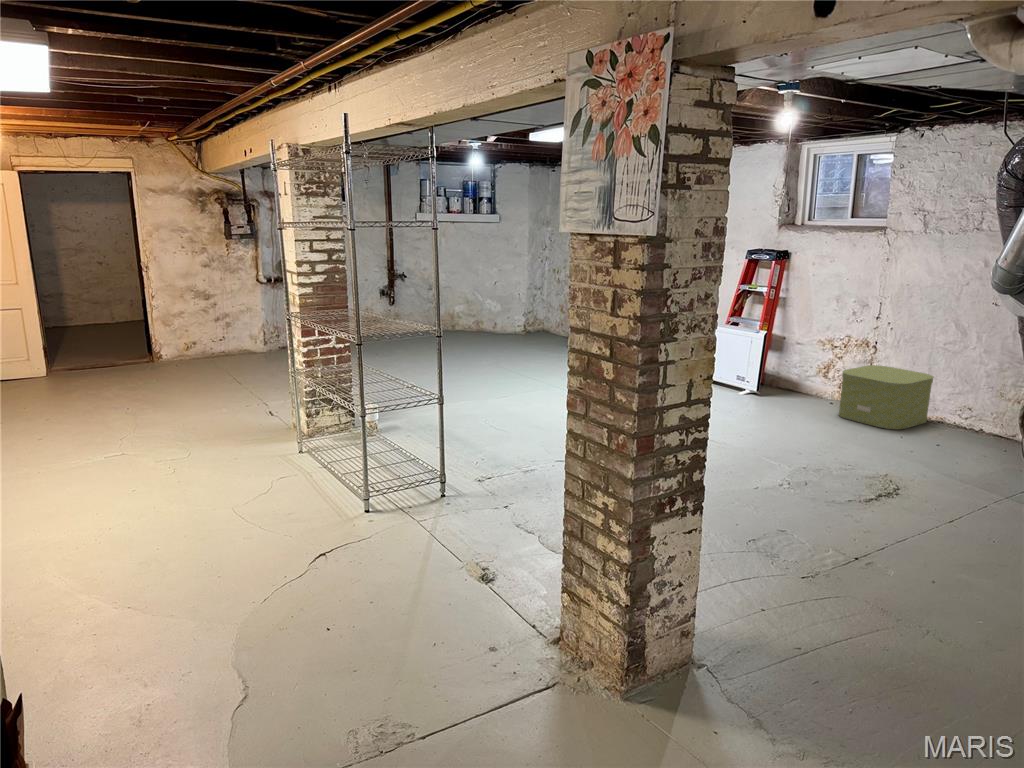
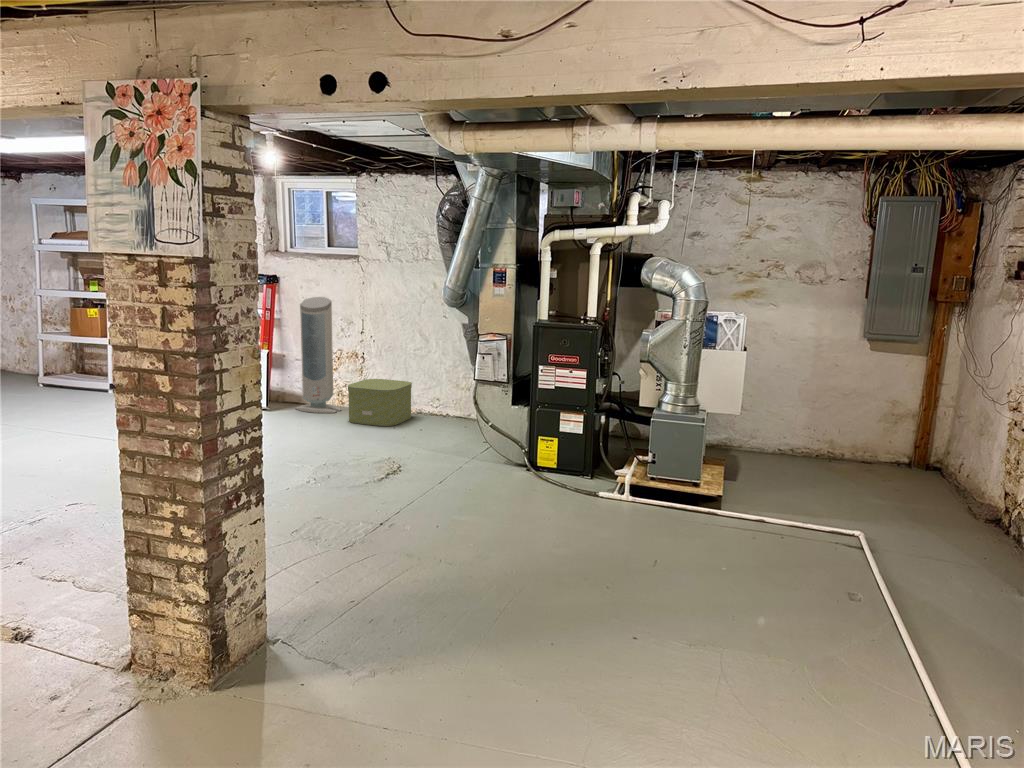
air purifier: none [776,260,836,402] -> present [296,297,341,413]

